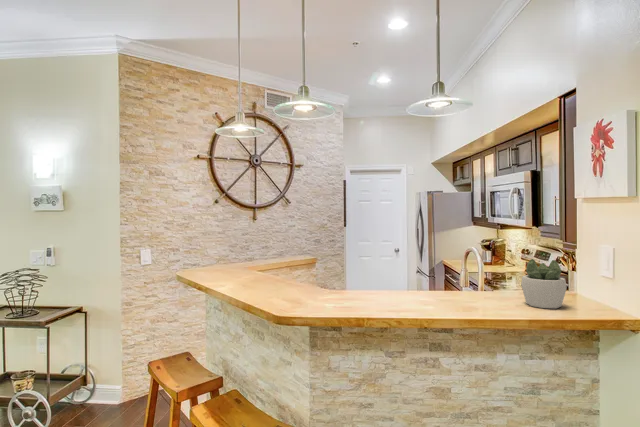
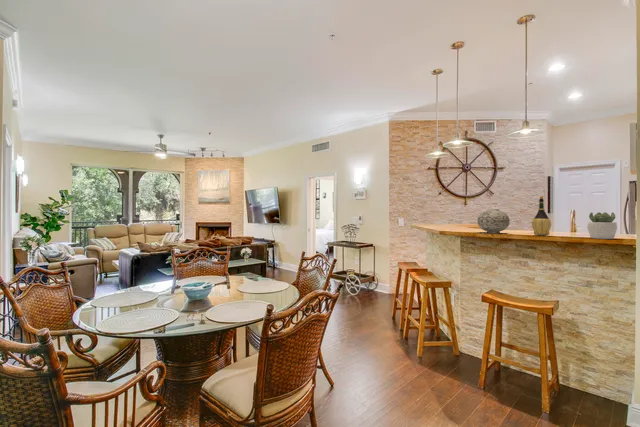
wine bottle: none [443,231,475,306] -> present [532,196,551,236]
vase: none [343,252,400,304] -> present [477,209,510,233]

